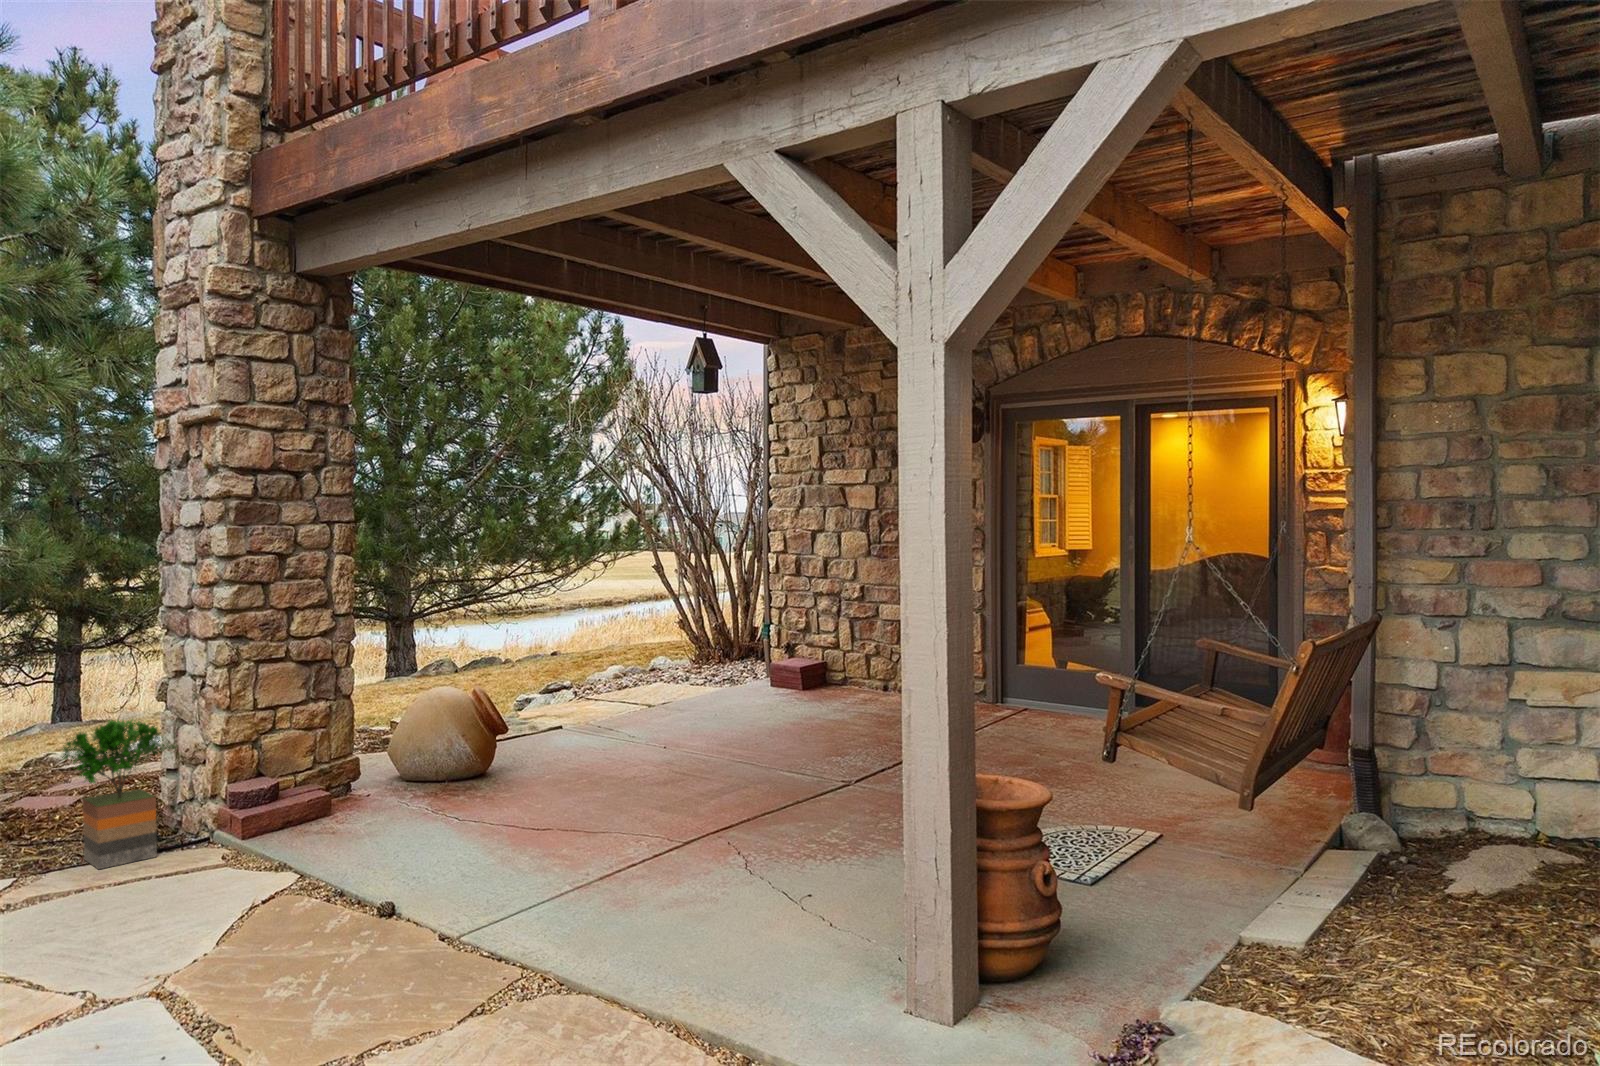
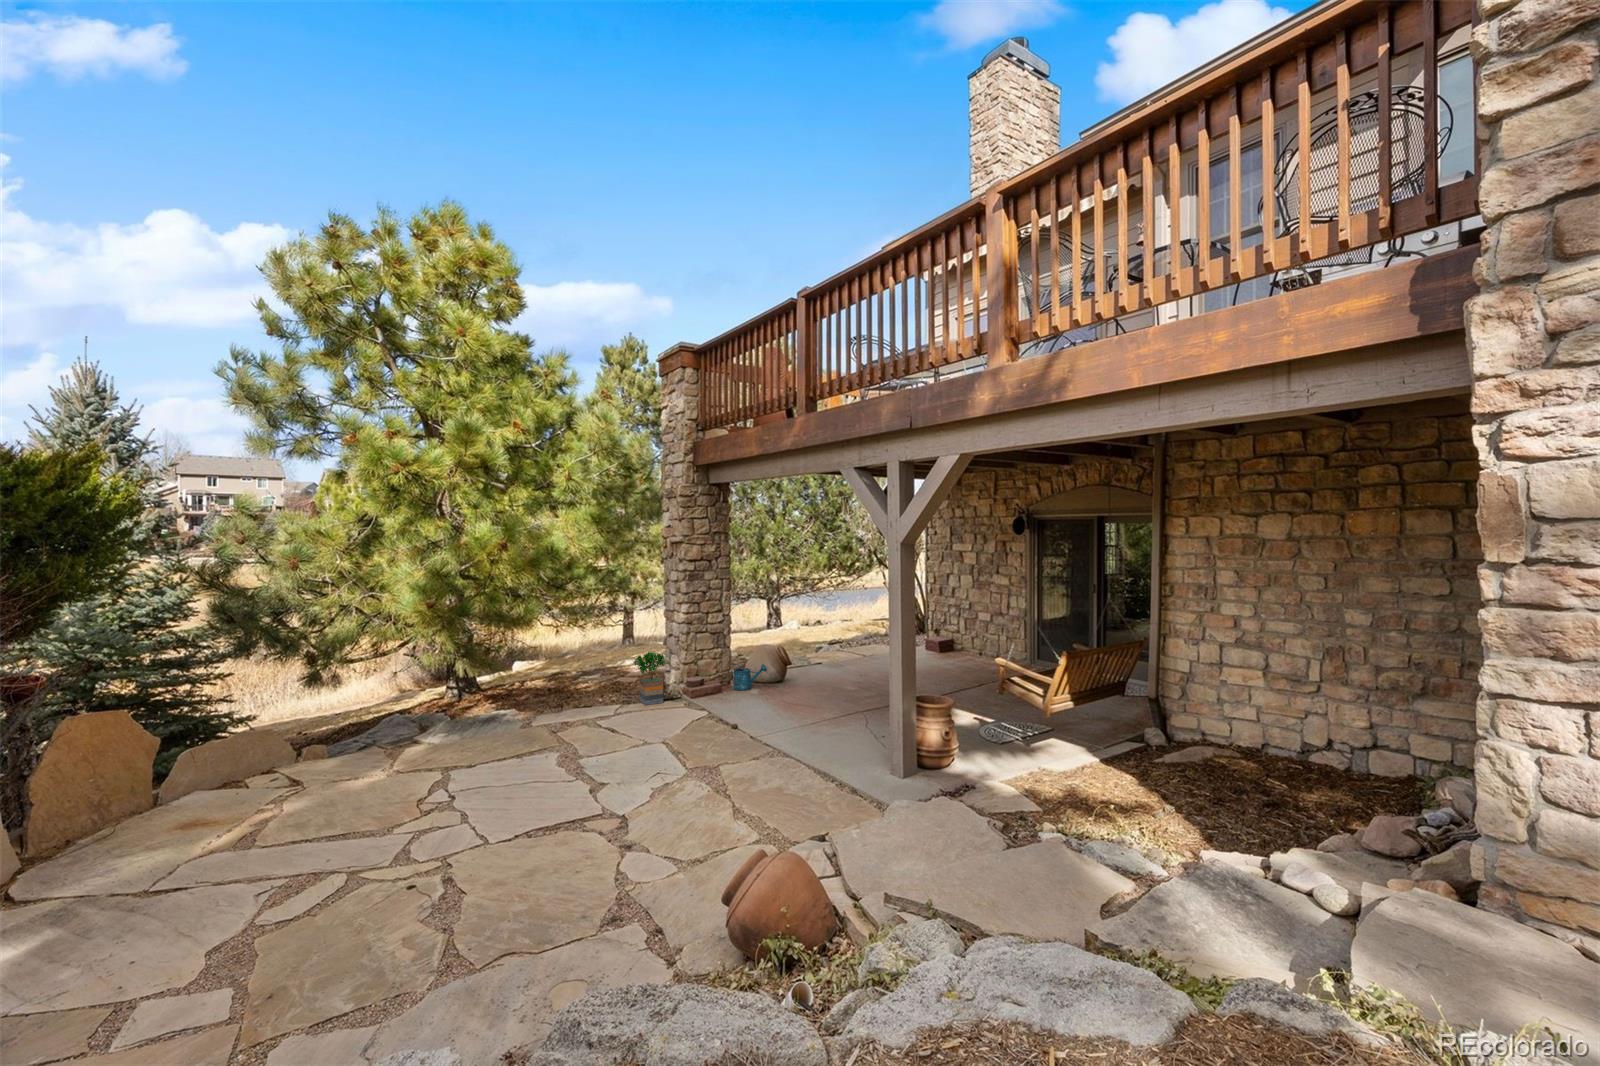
watering can: none [349,734,454,805] -> present [728,664,767,690]

